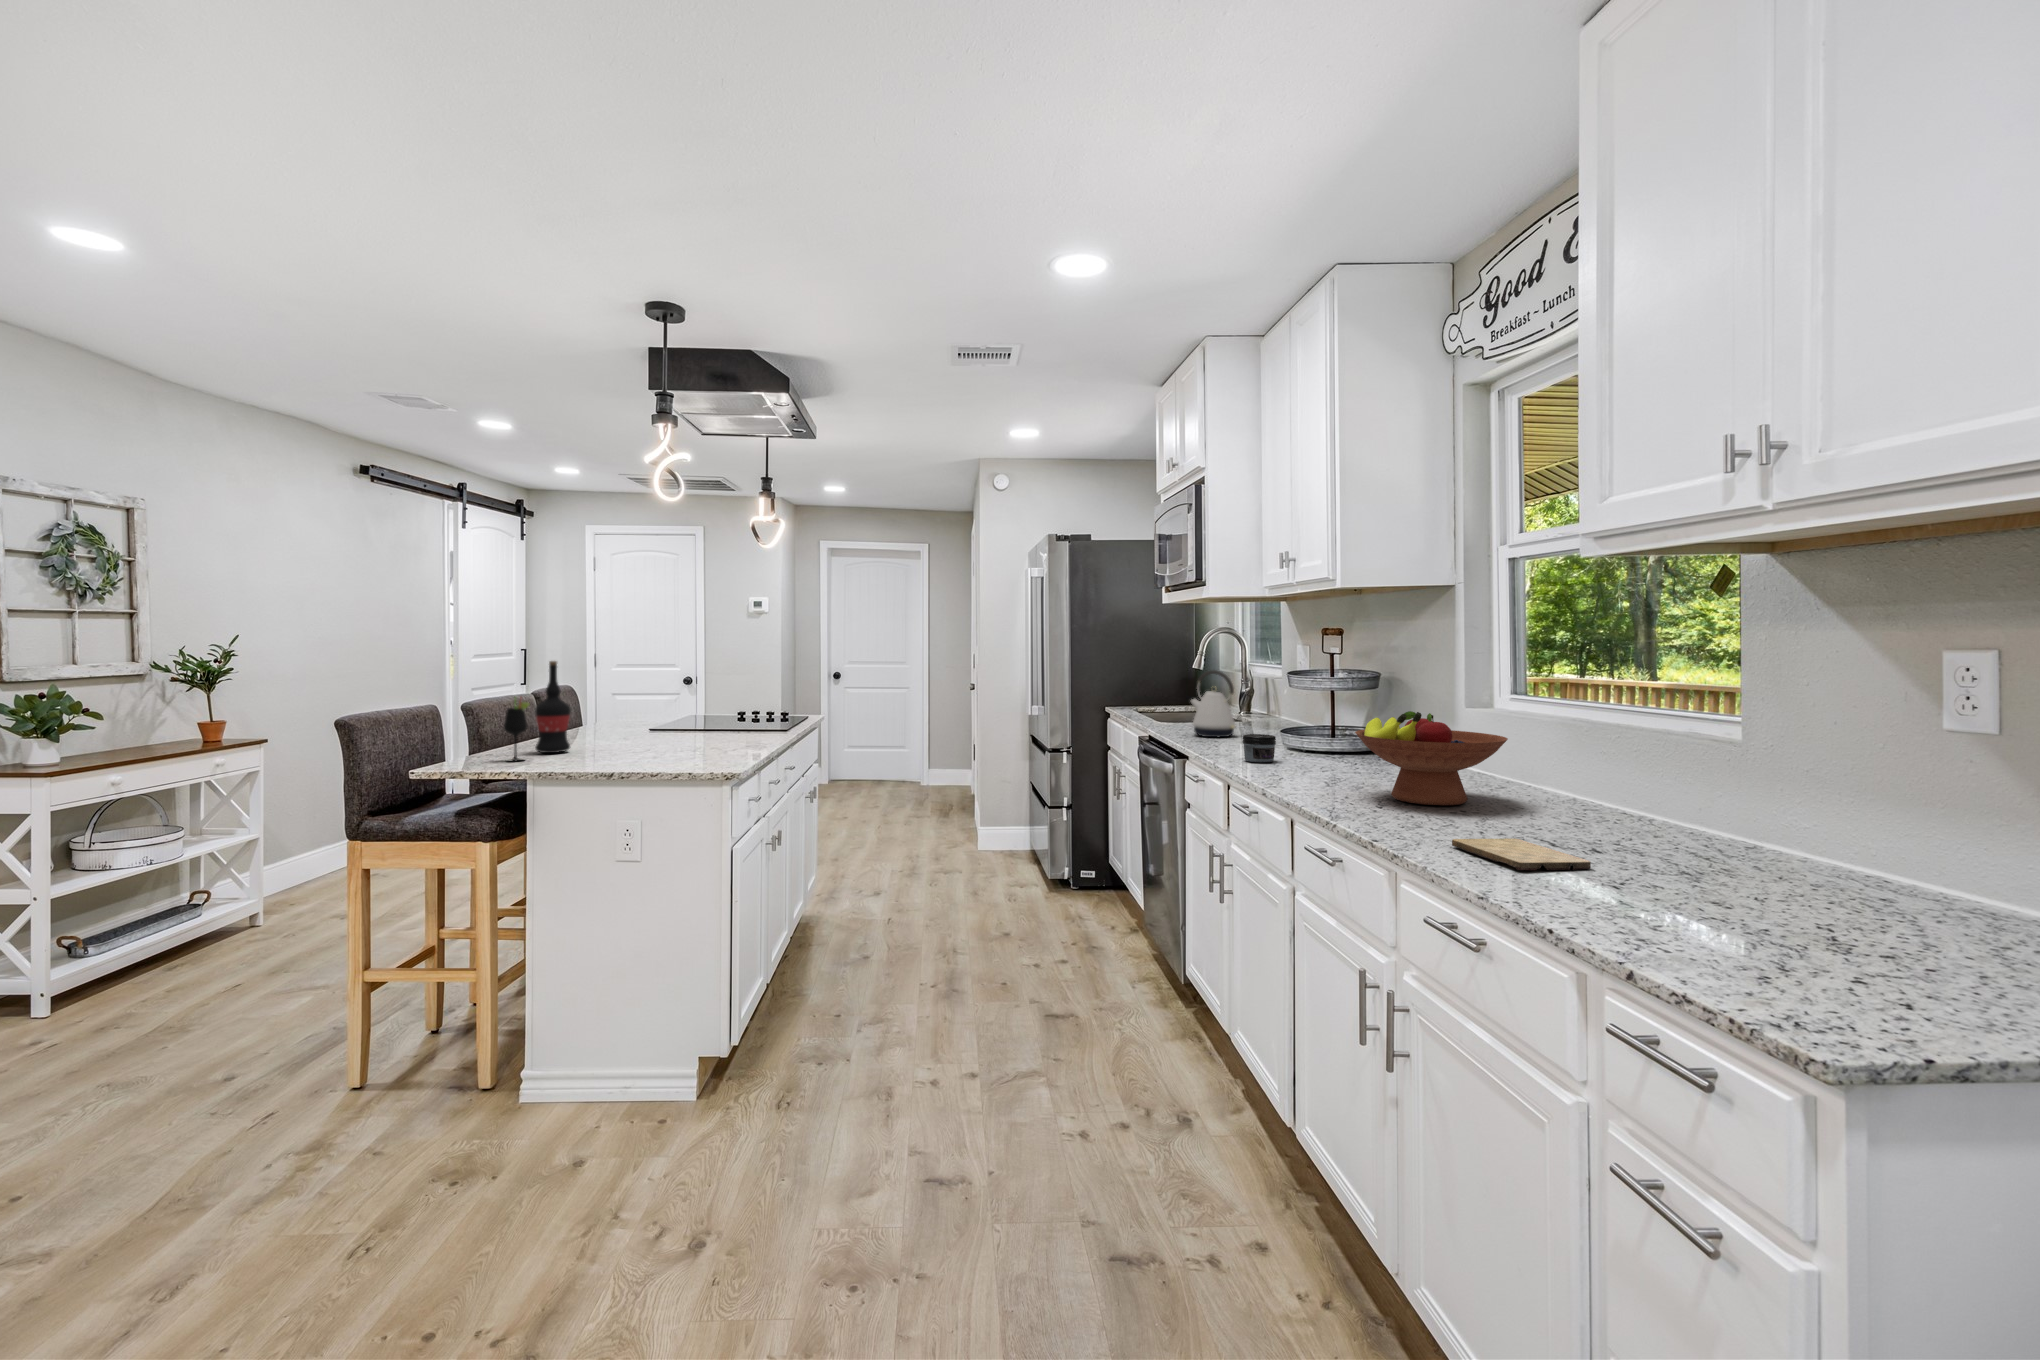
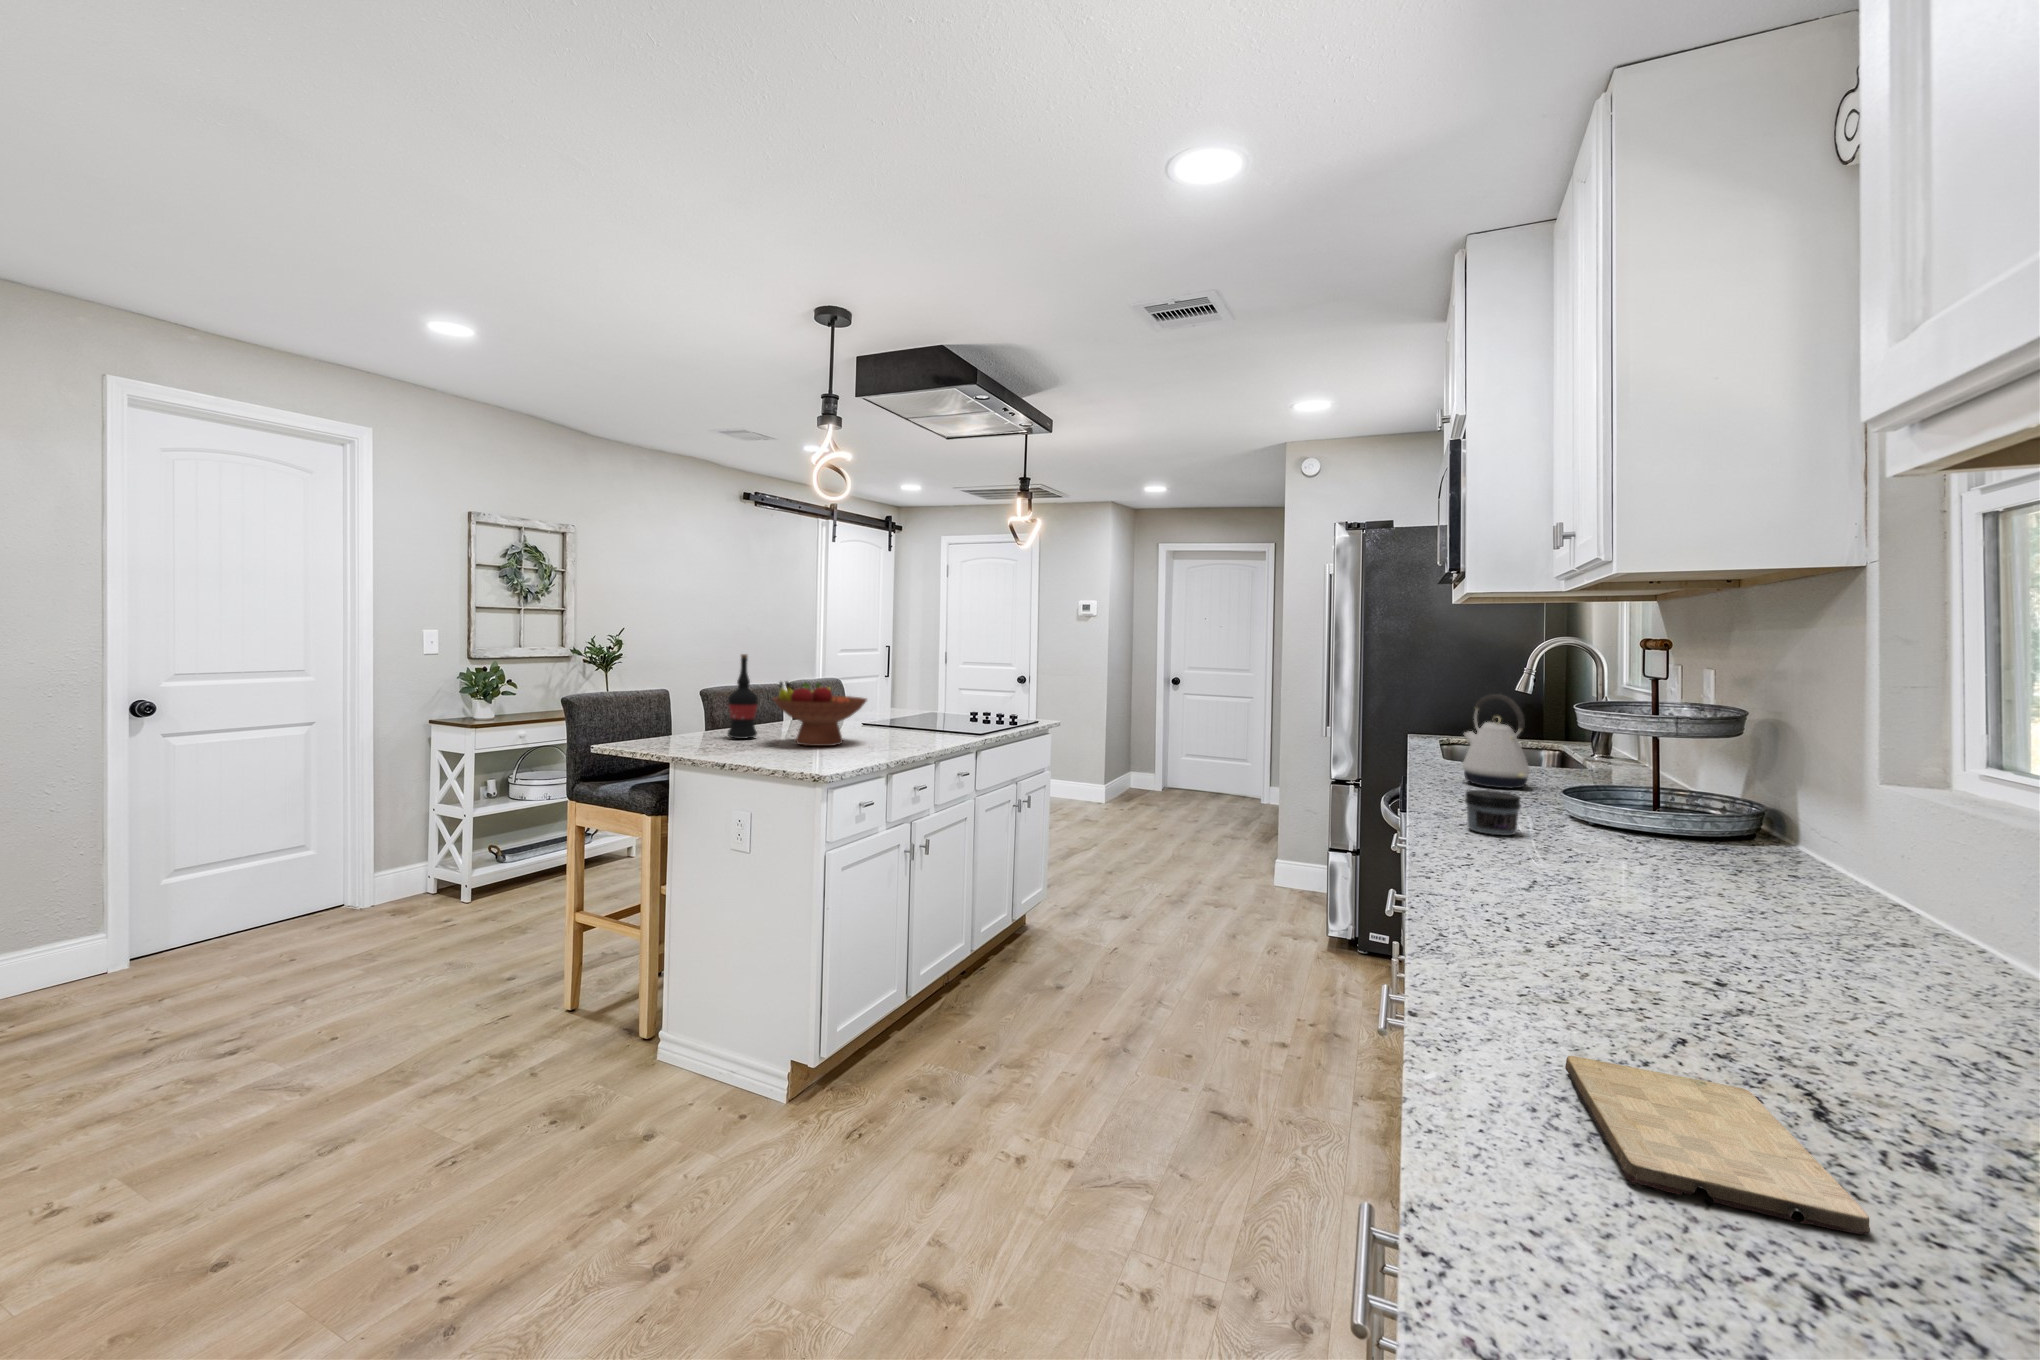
wine glass: present [504,702,529,761] -> none [688,685,708,744]
fruit bowl: present [1355,711,1508,805] -> present [773,681,867,746]

